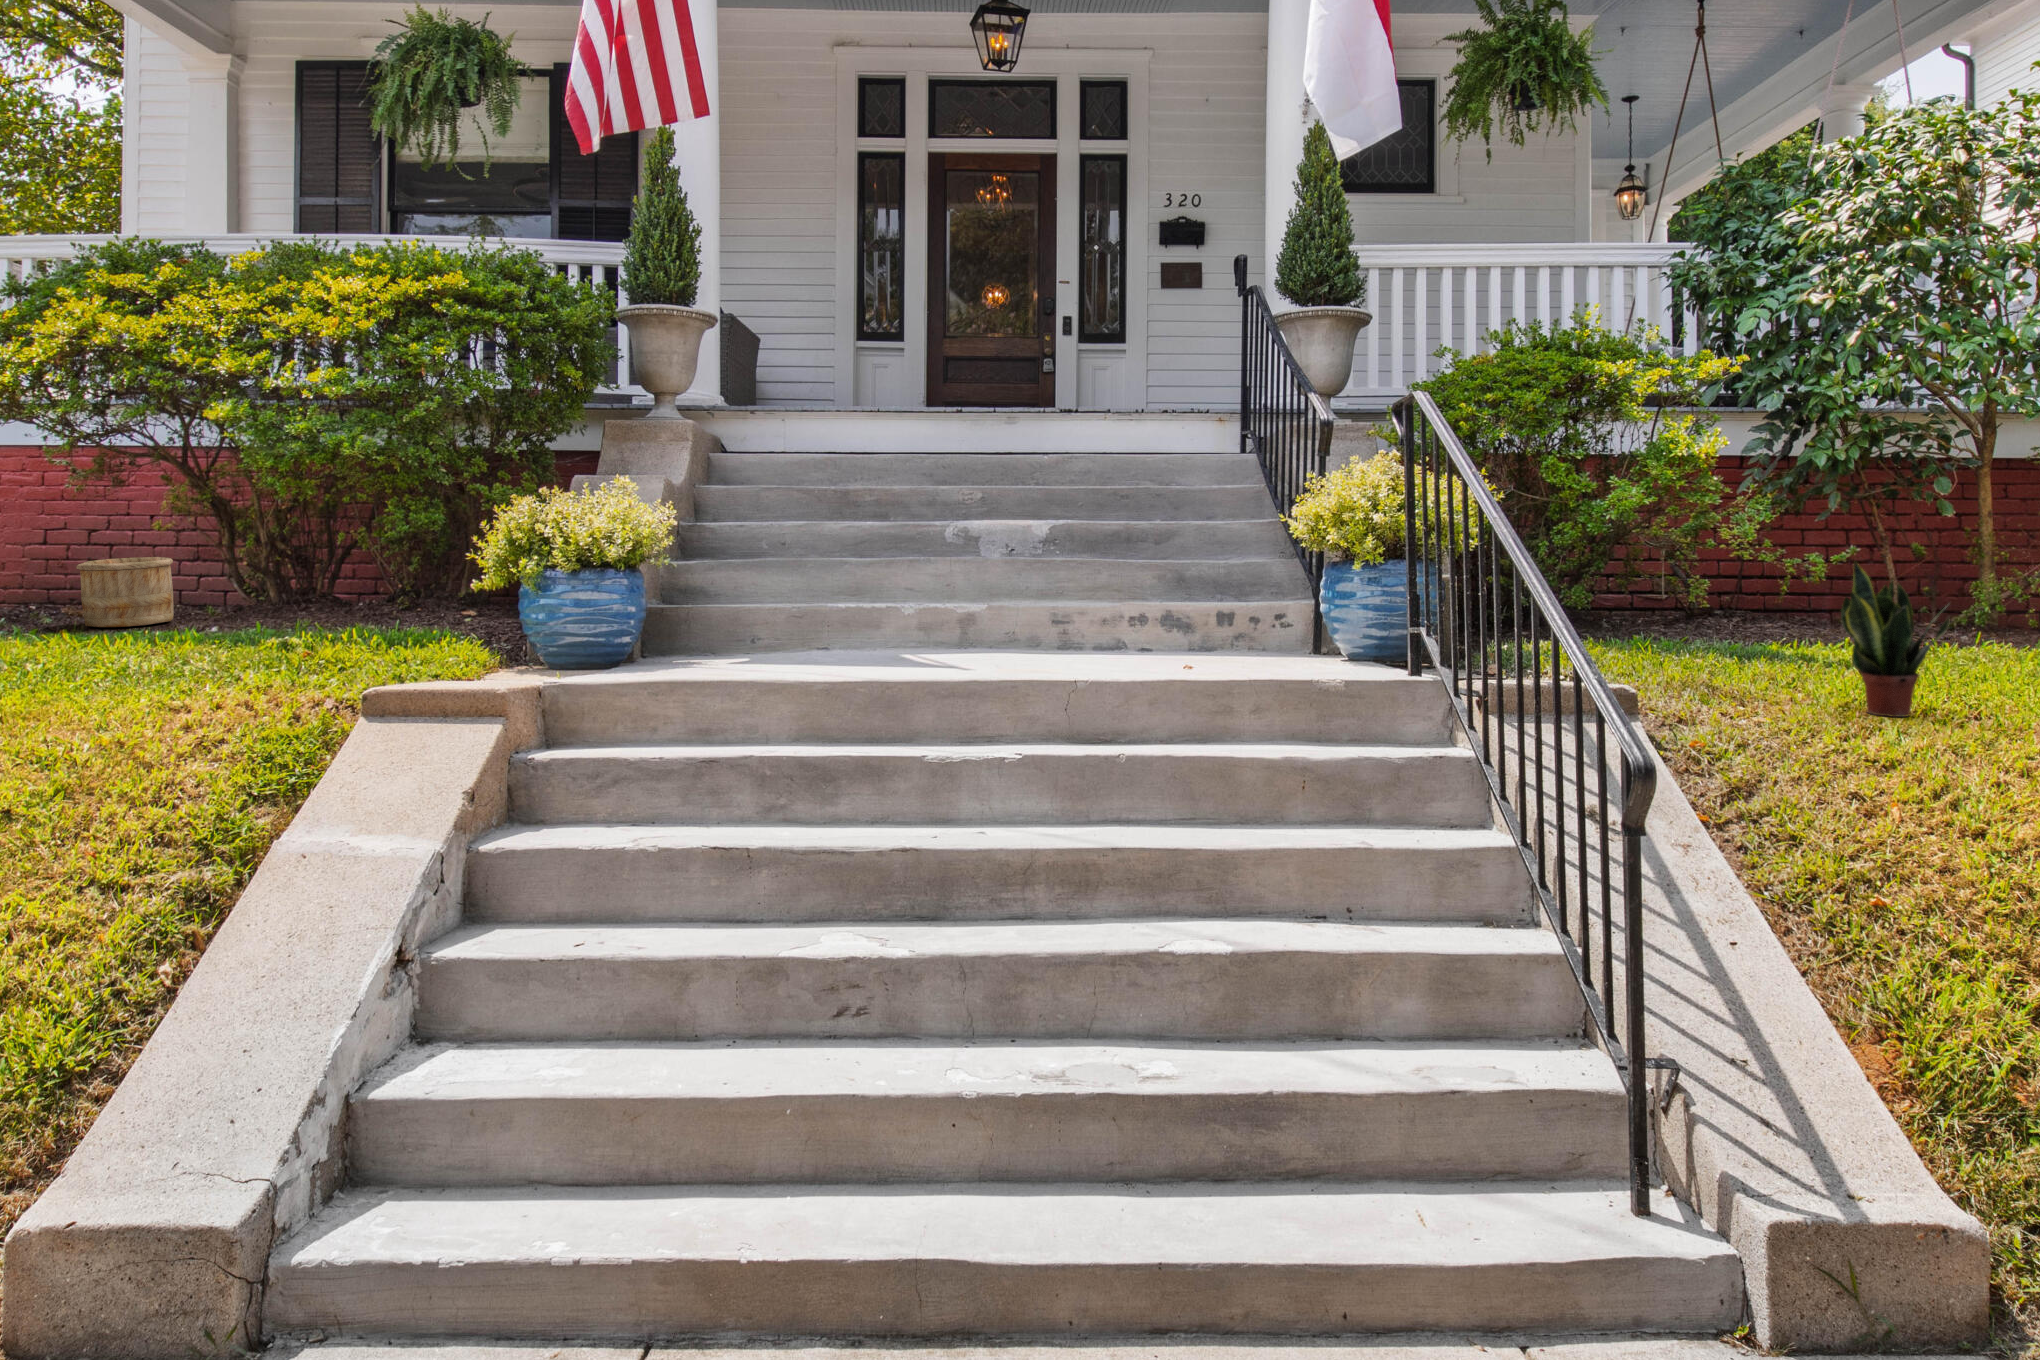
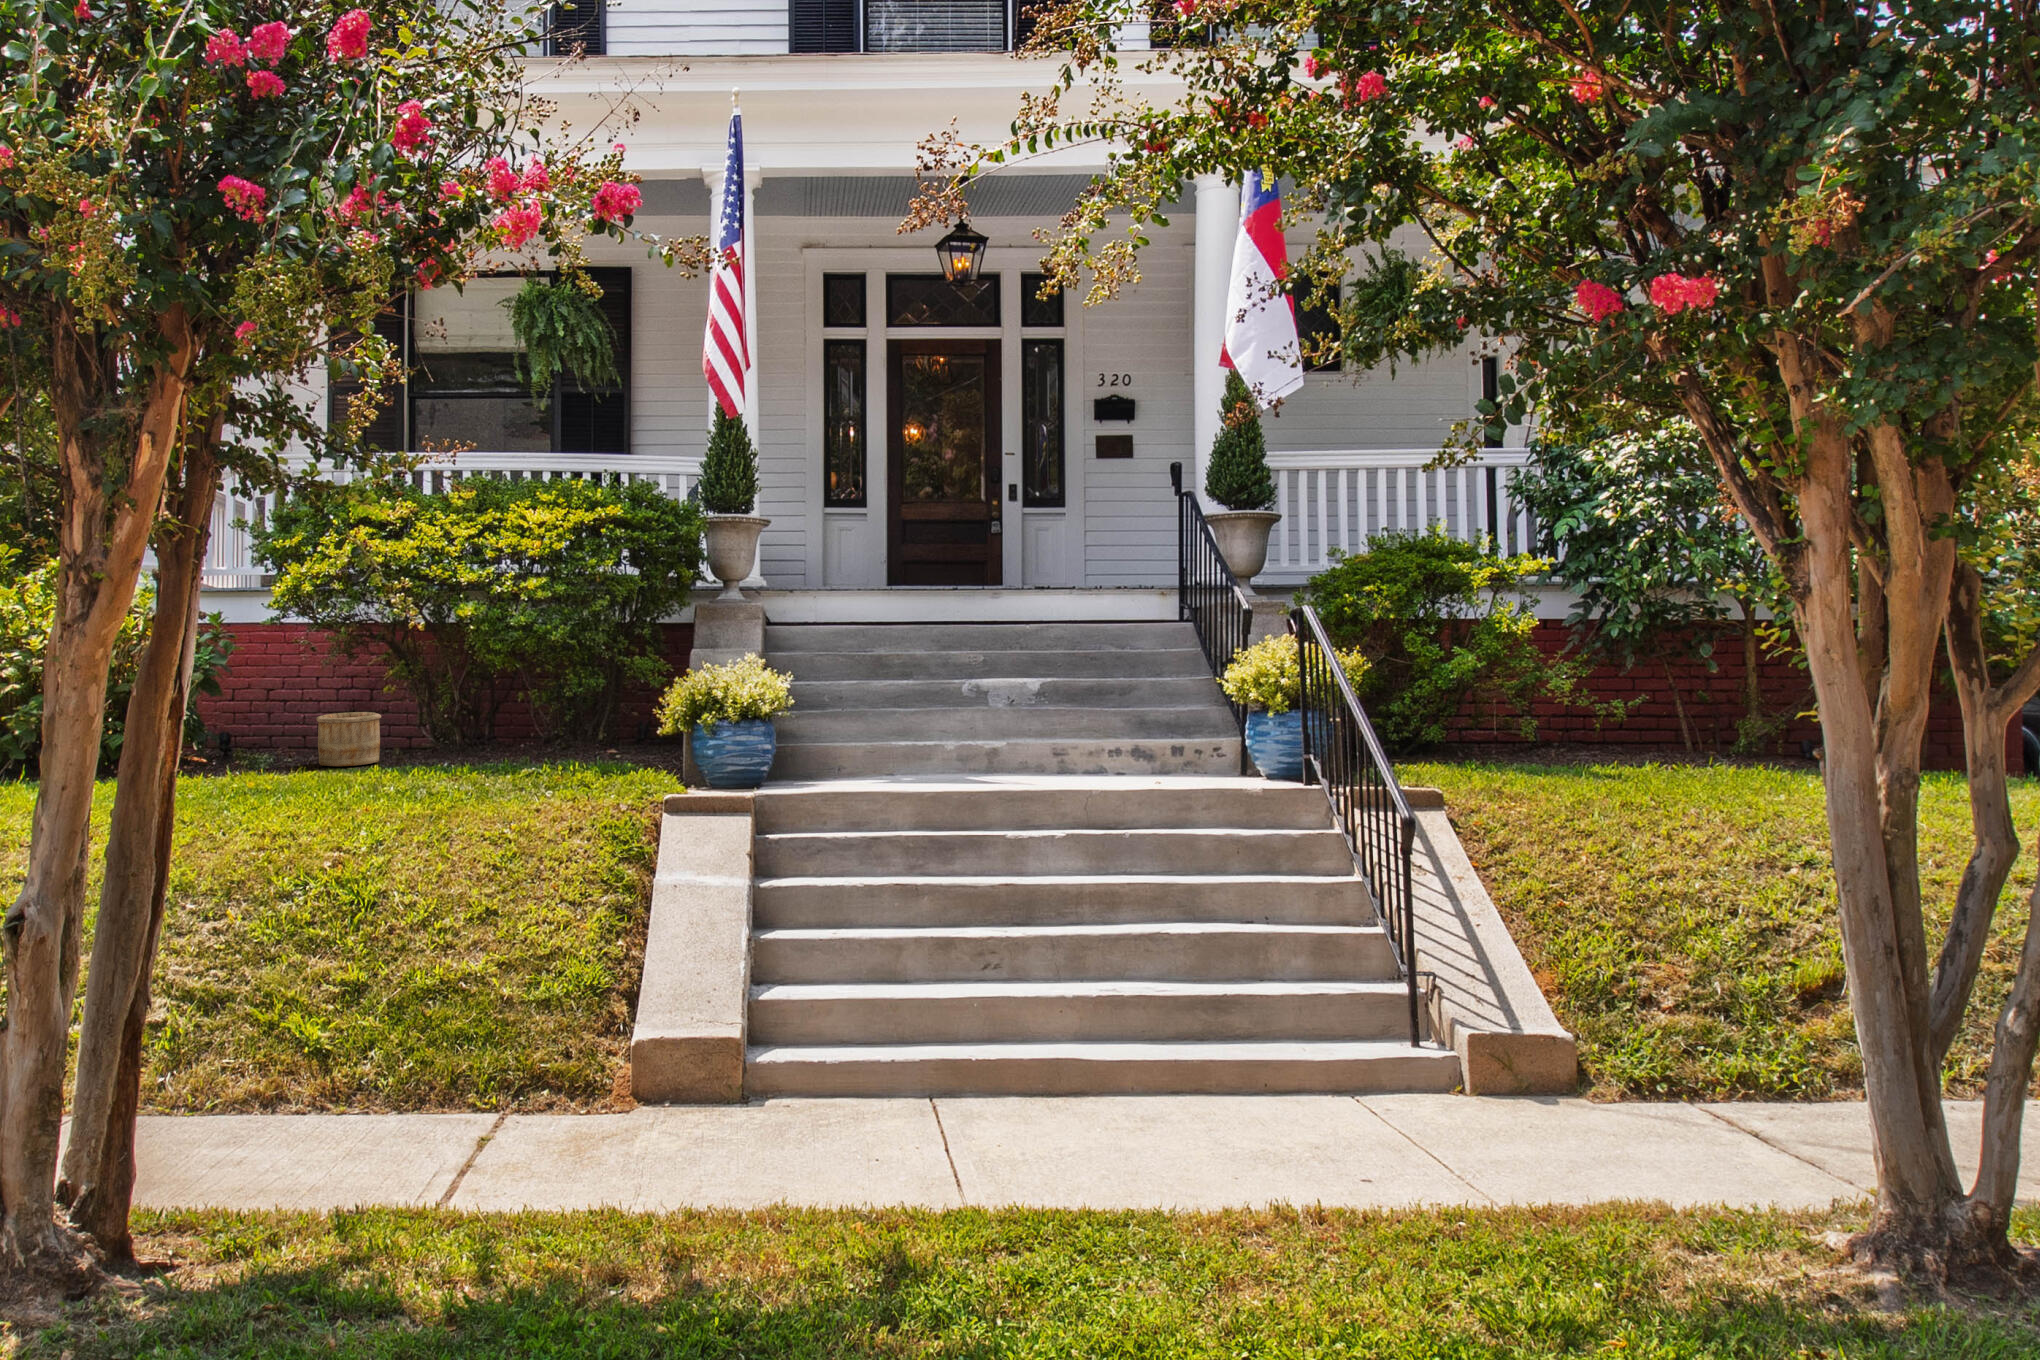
potted plant: present [1841,562,1949,717] -> none [1569,707,1635,806]

